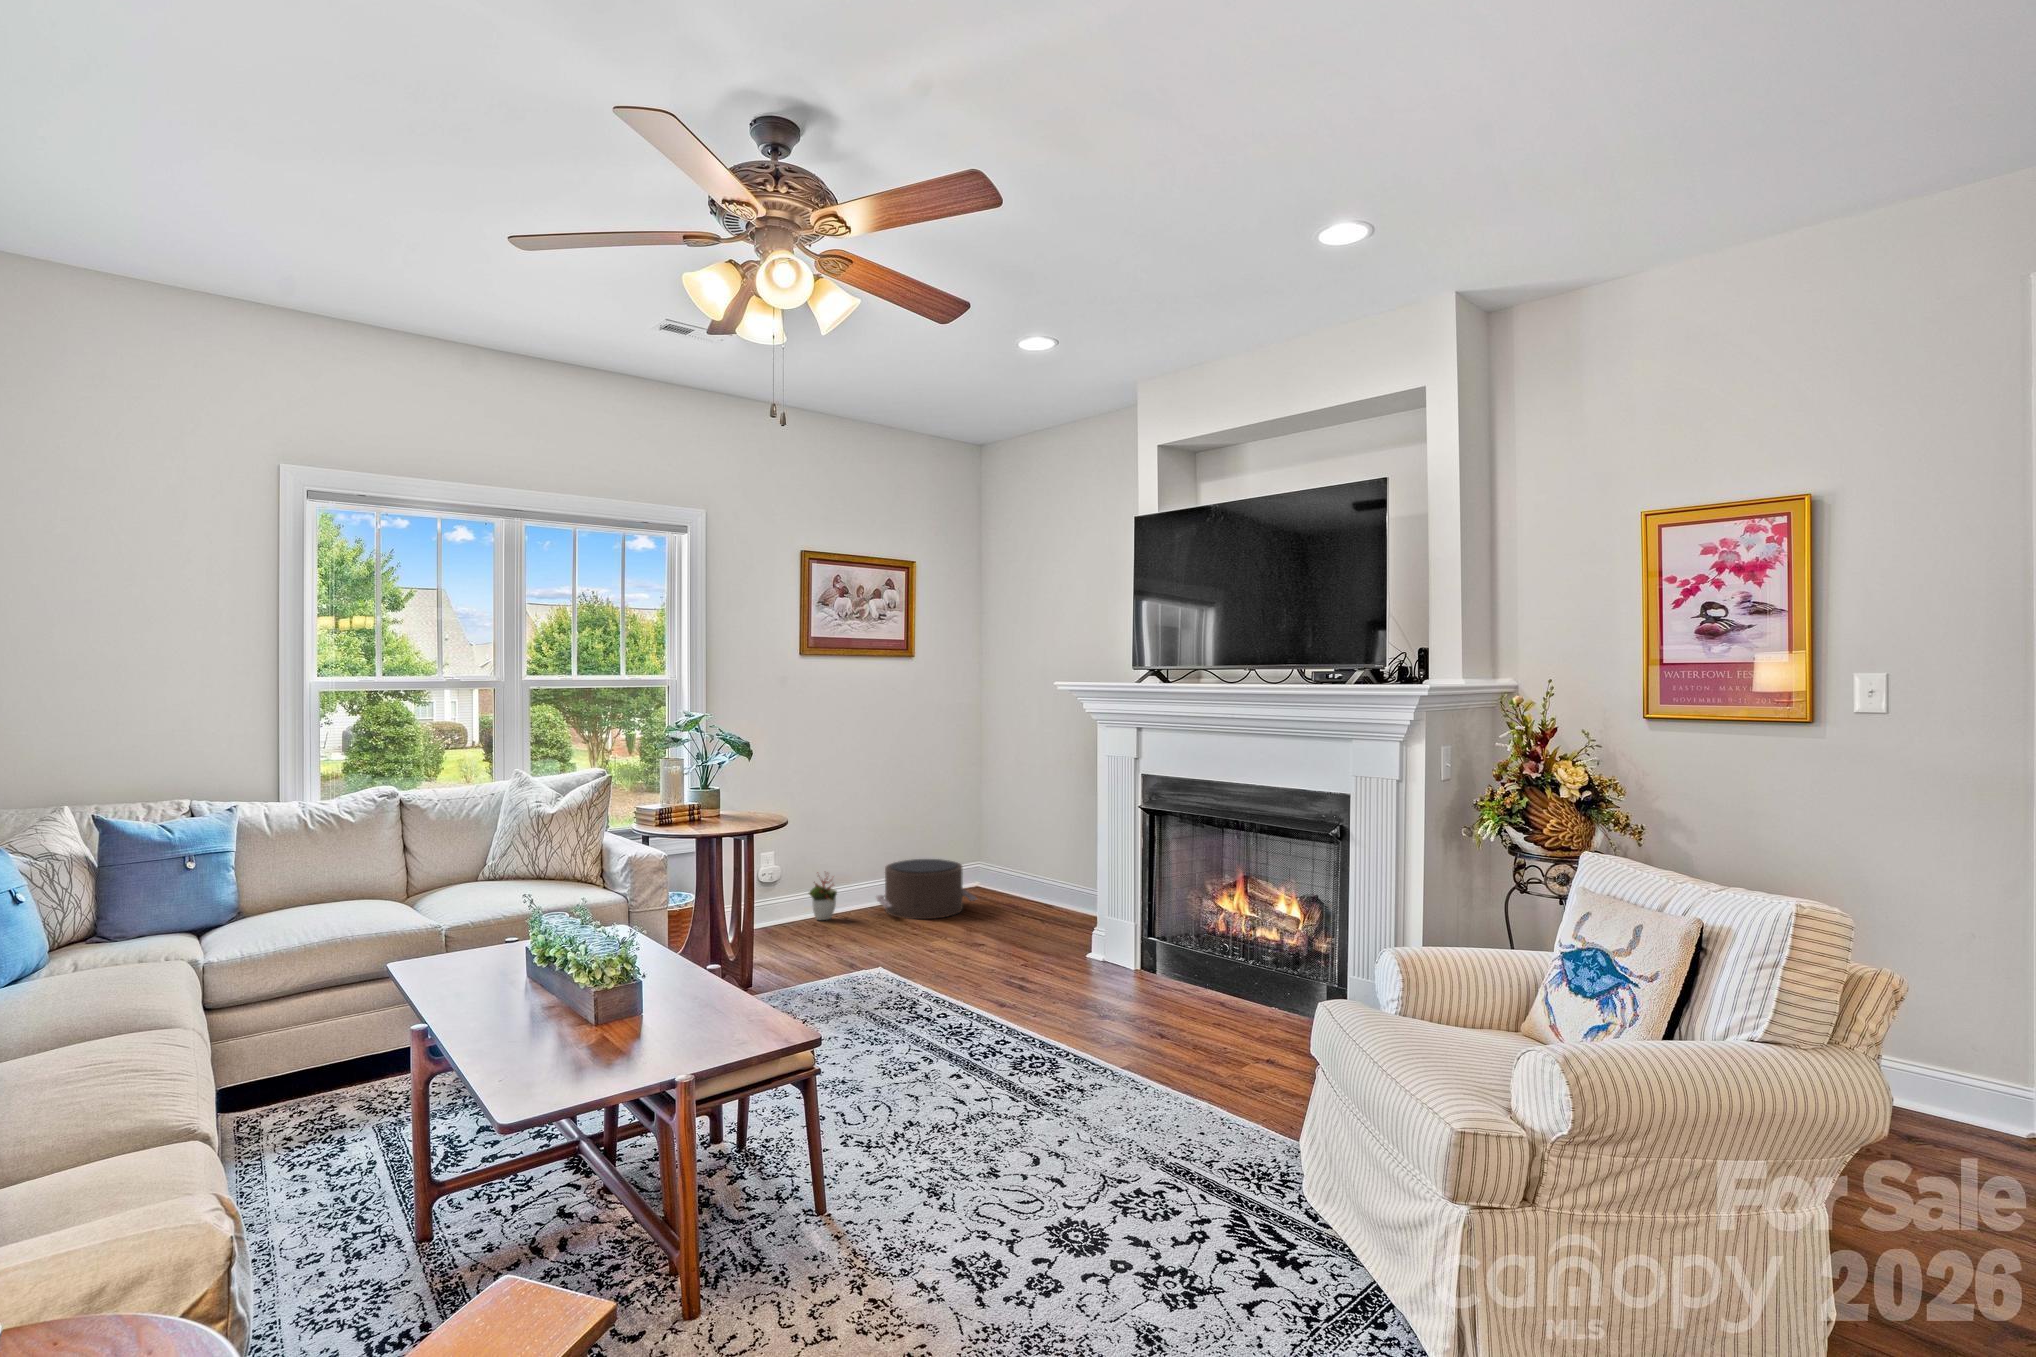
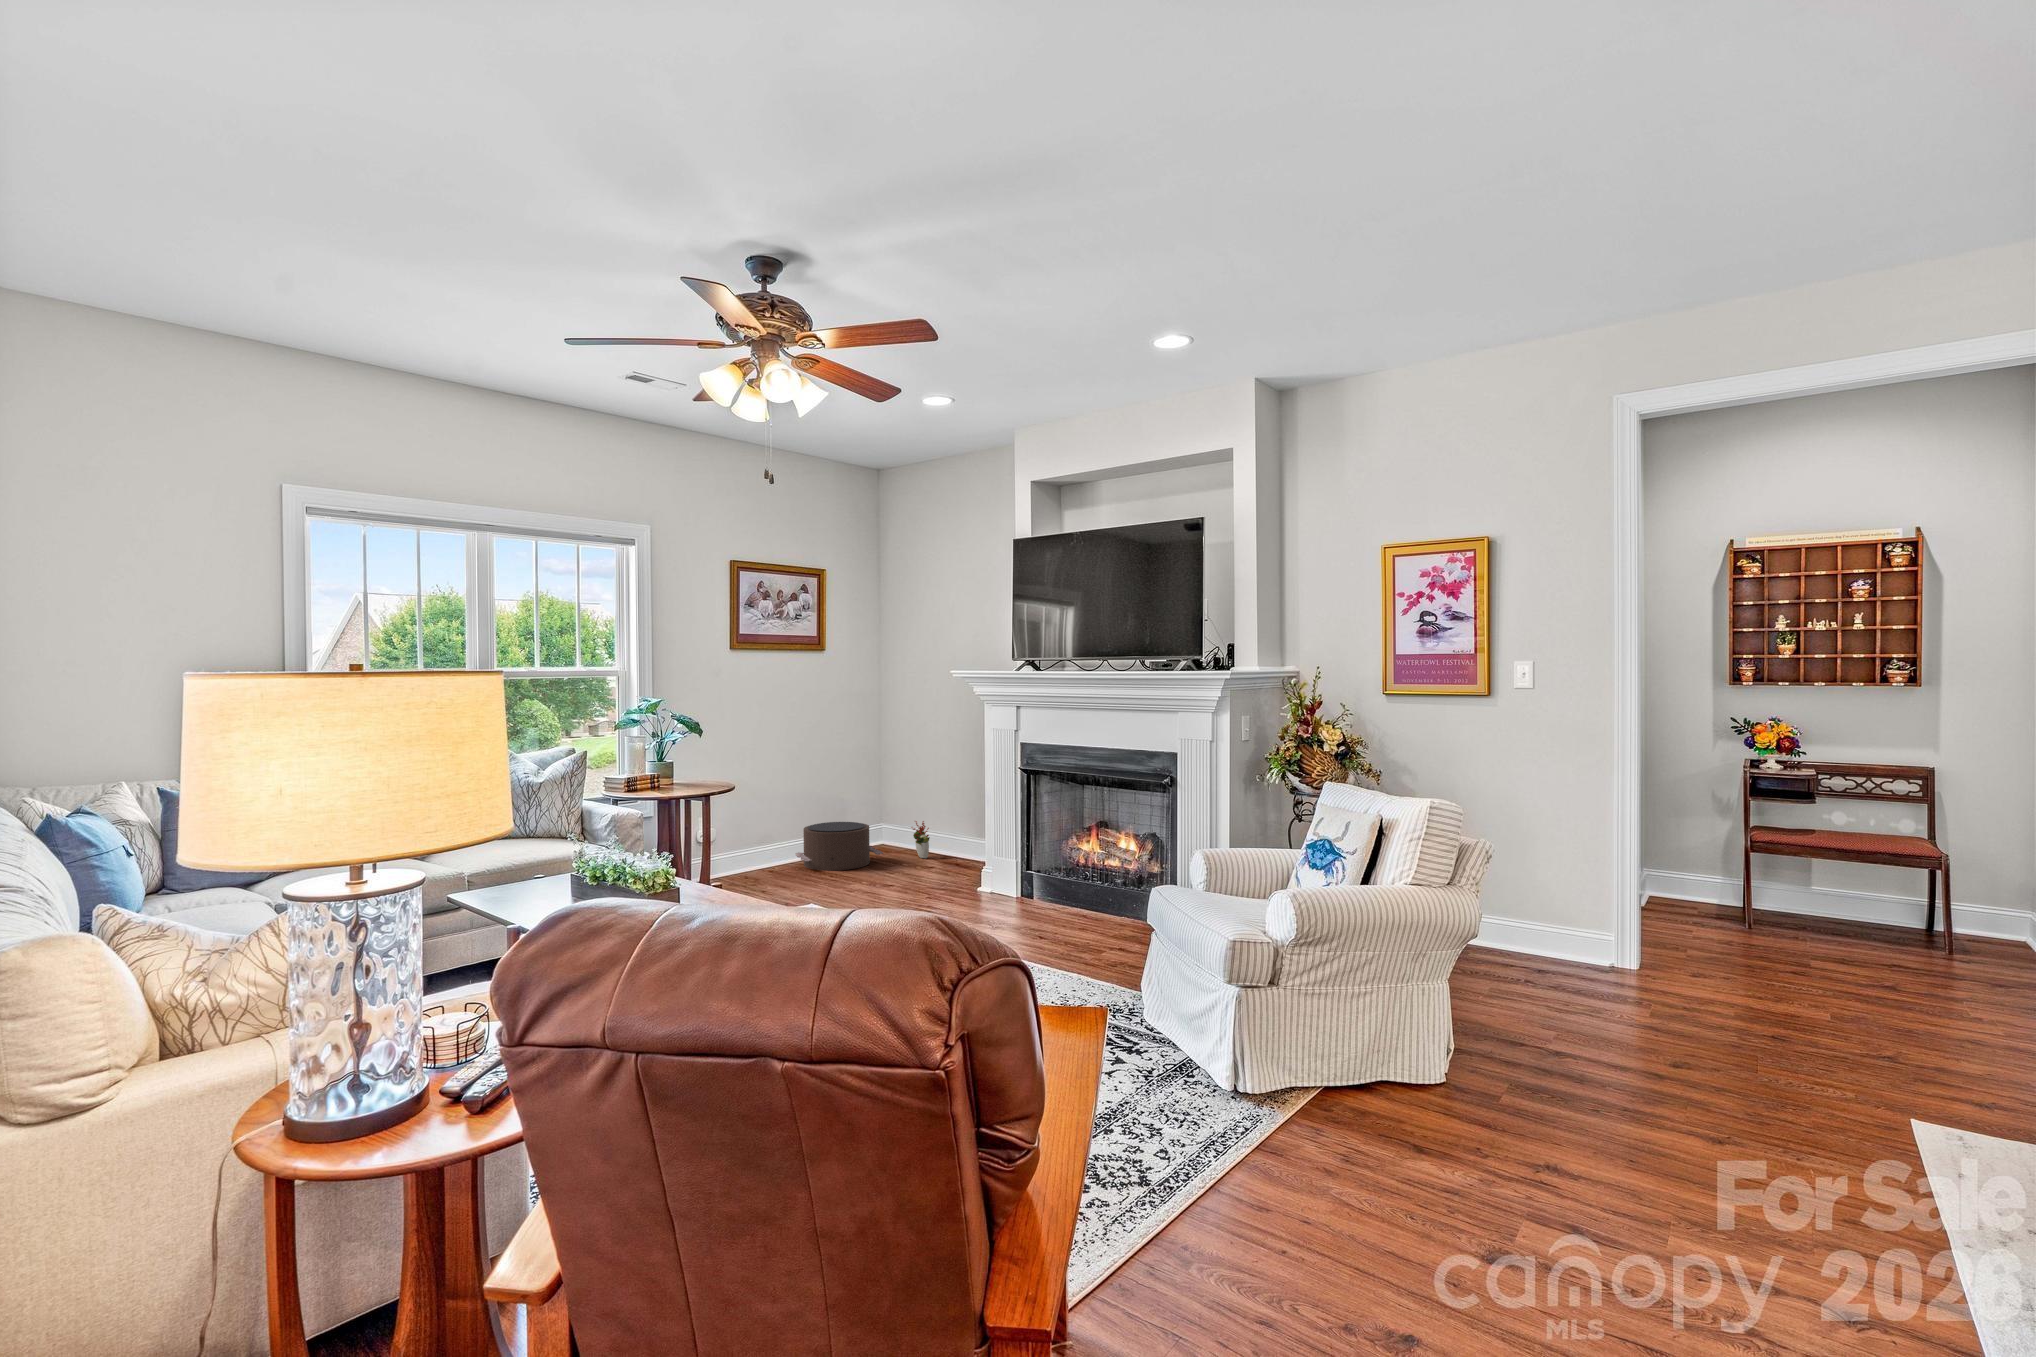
decorative plant: present [809,878,837,920] -> present [911,821,930,858]

